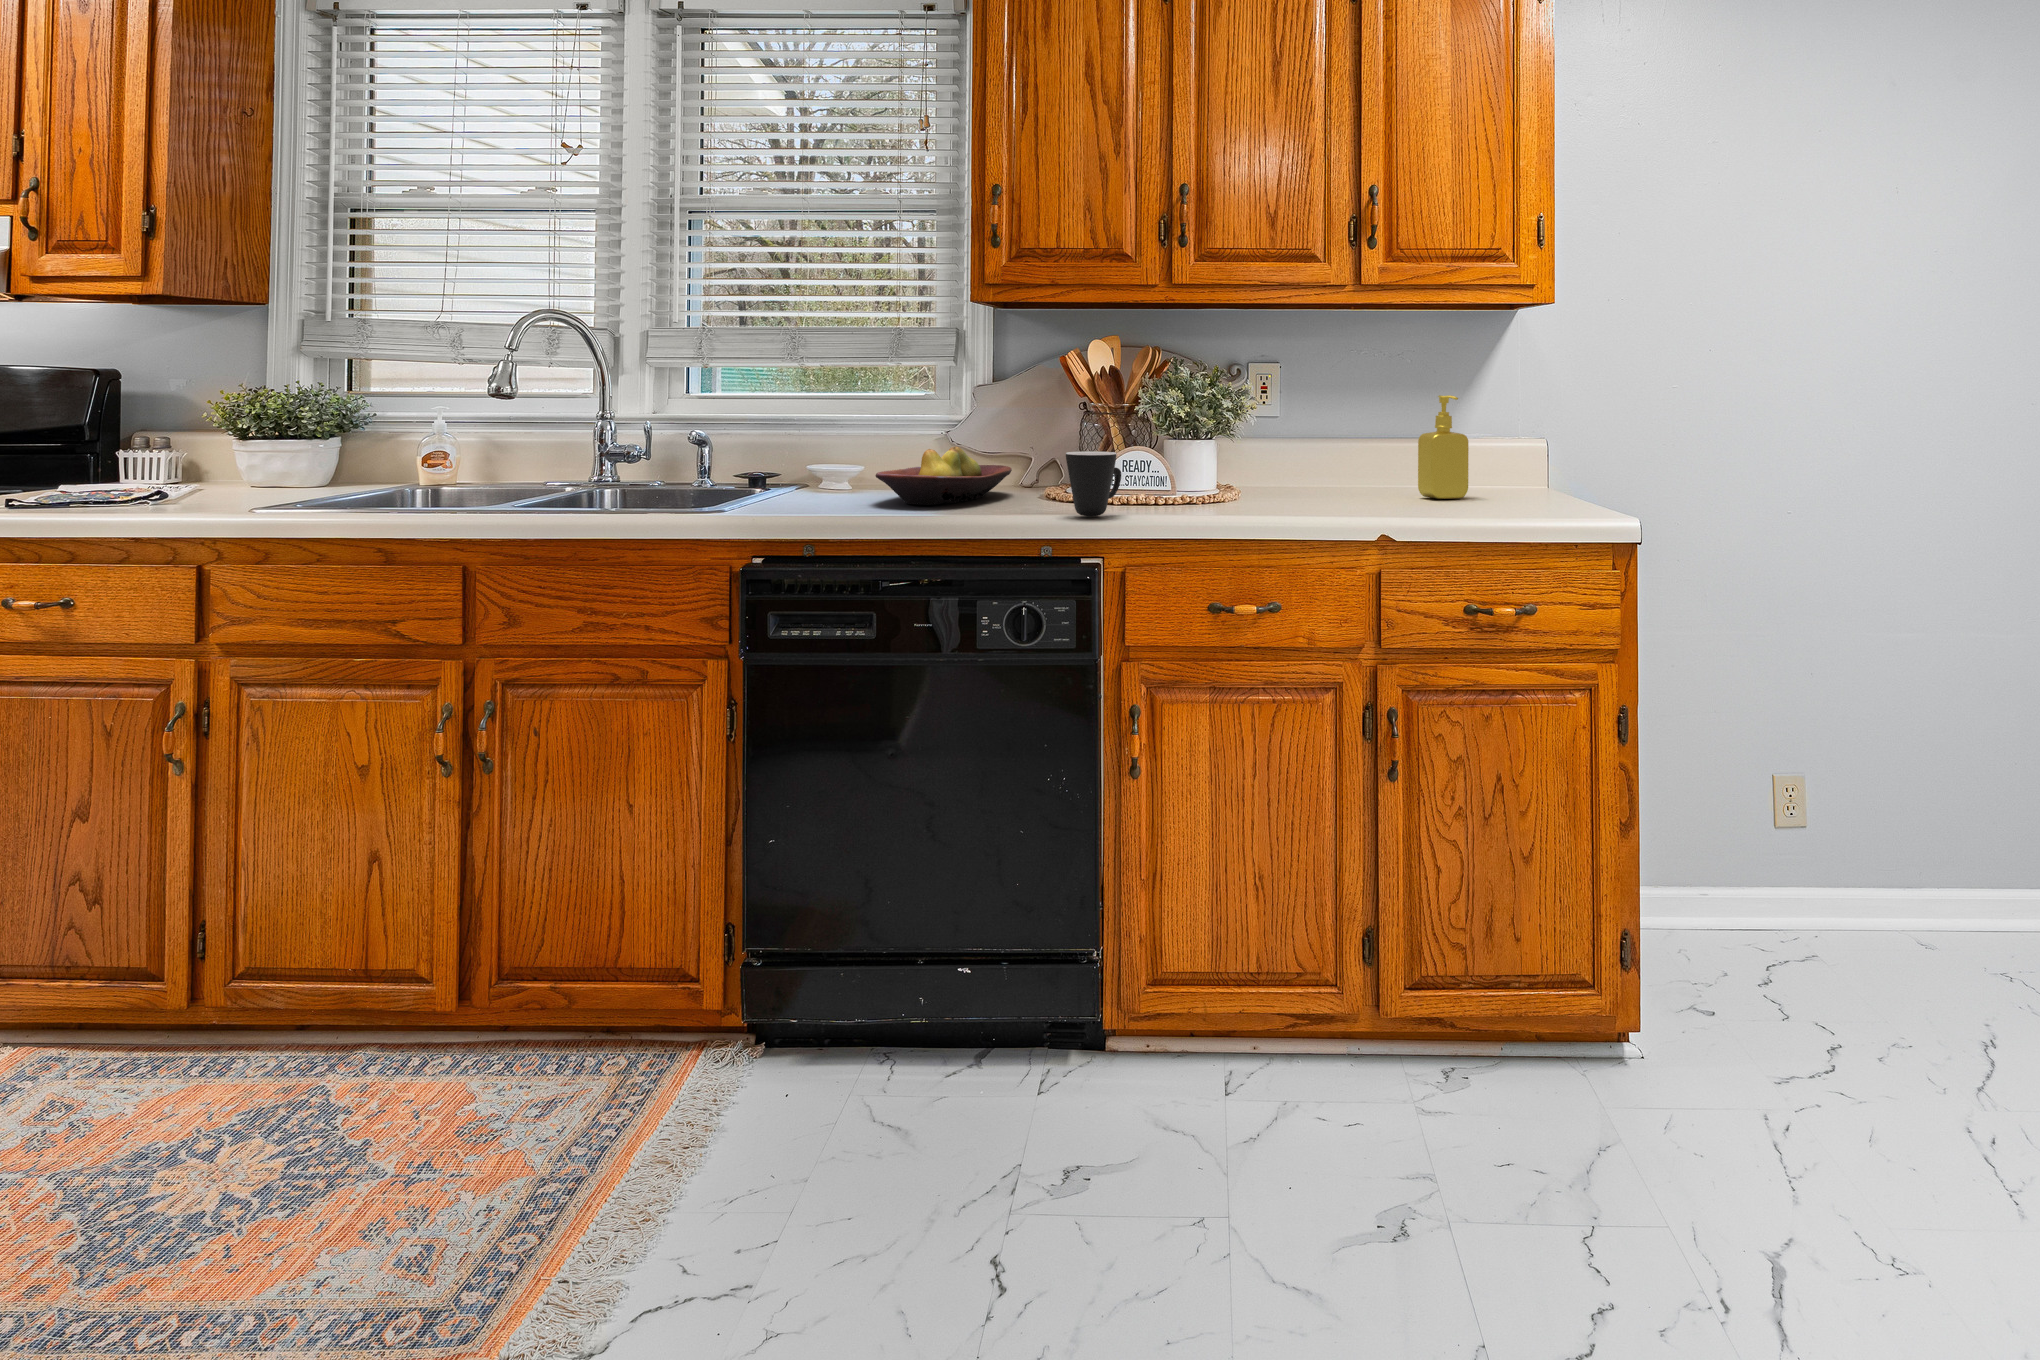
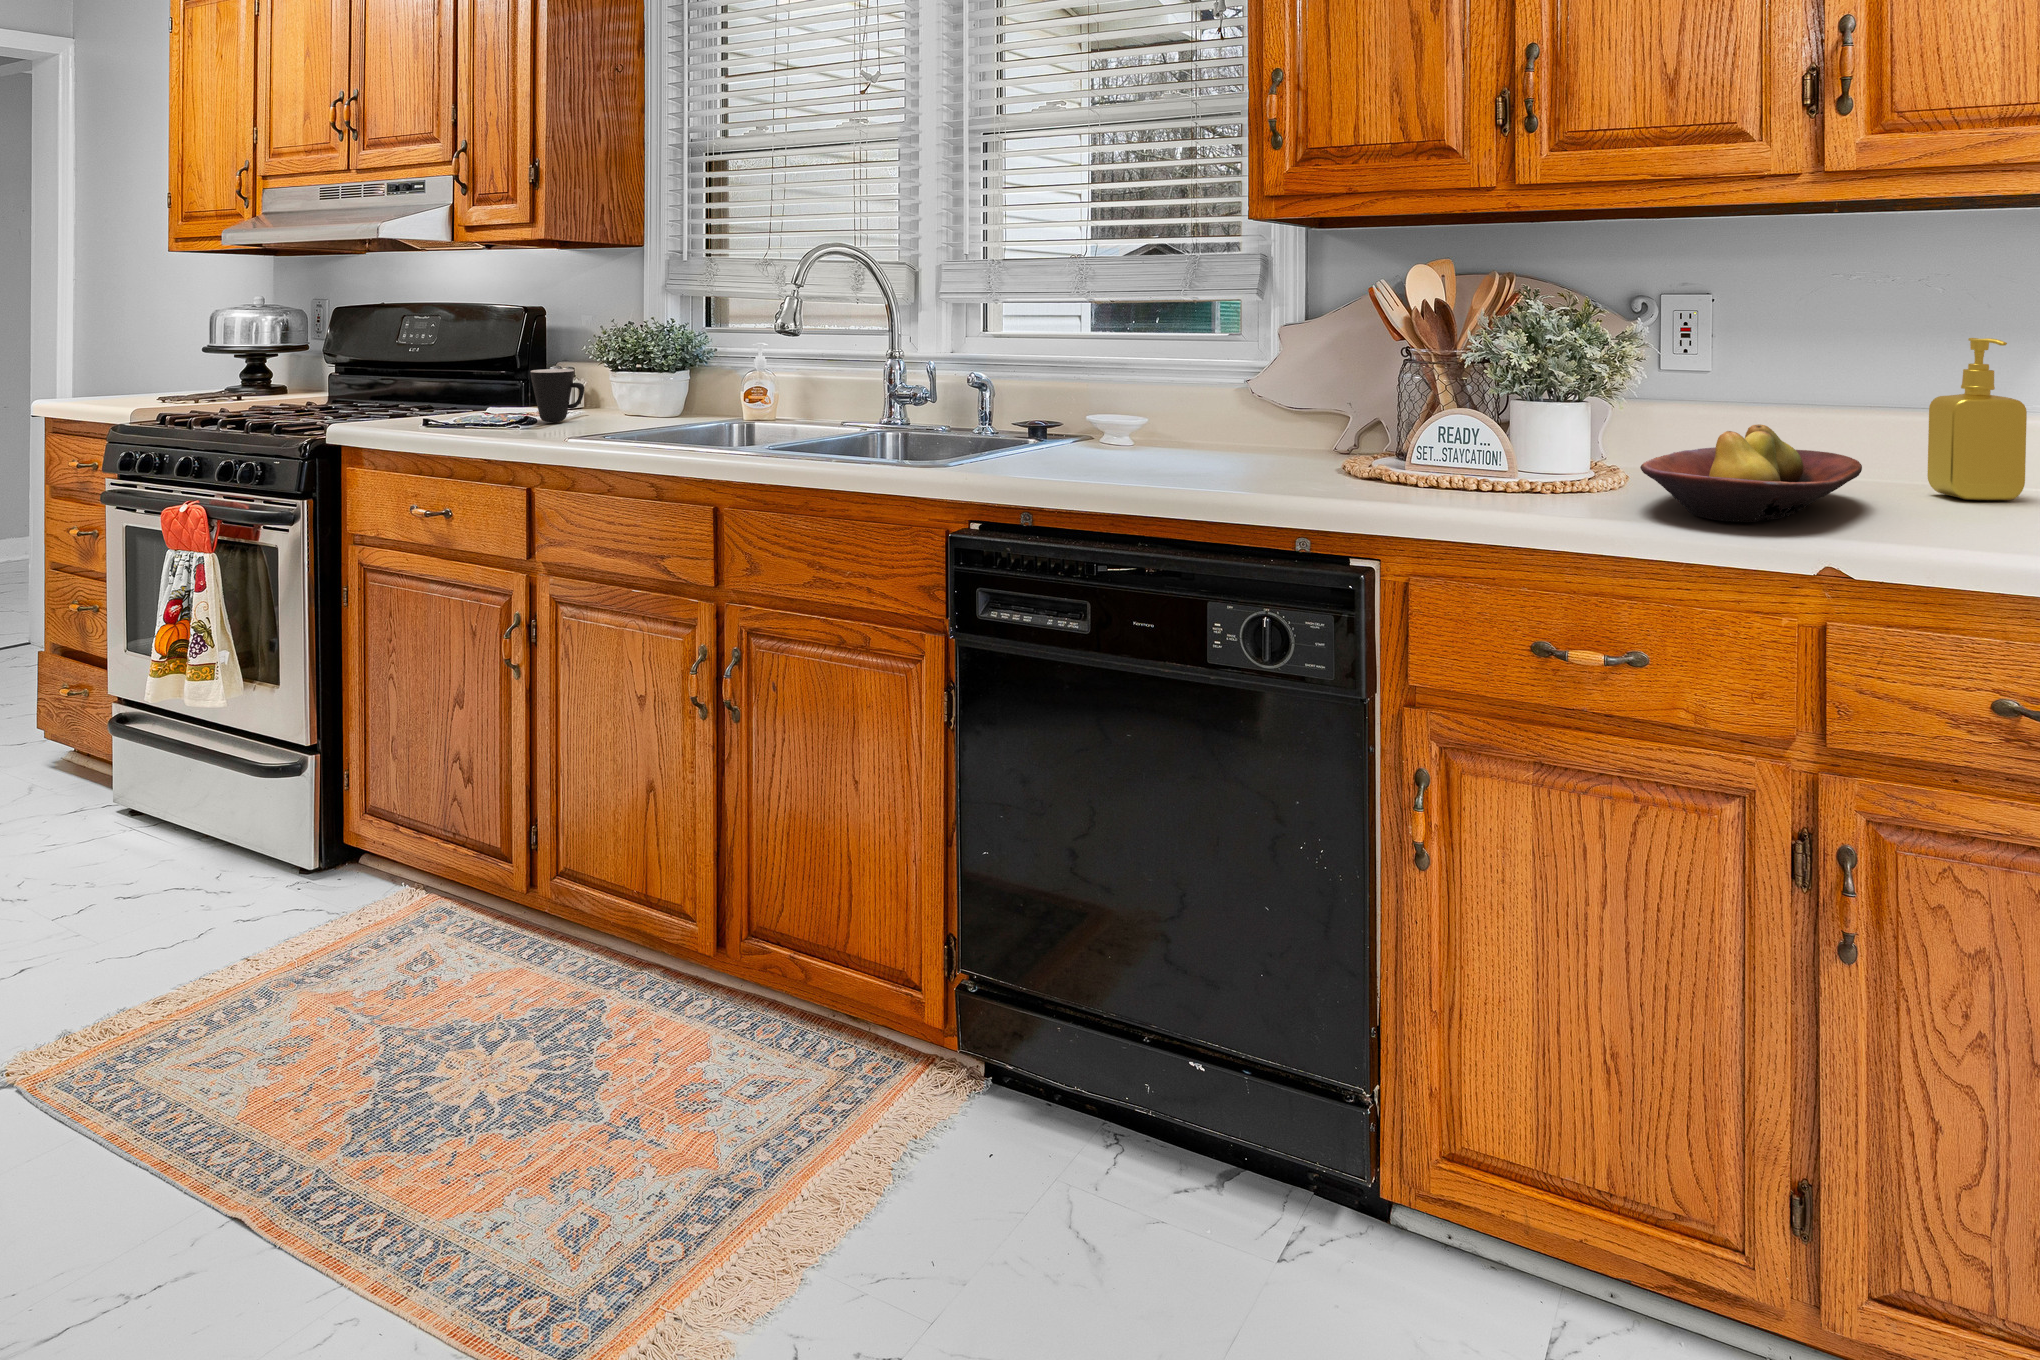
fruit bowl: present [876,447,1012,505] -> present [1640,424,1862,522]
mug: present [1066,451,1121,516] -> present [530,369,584,422]

